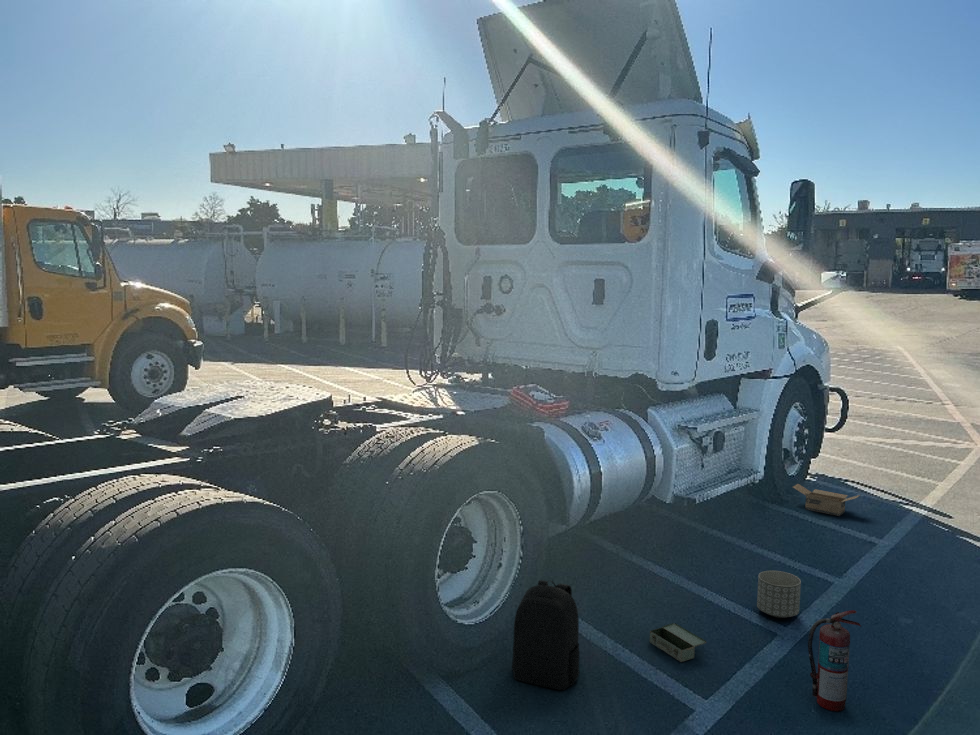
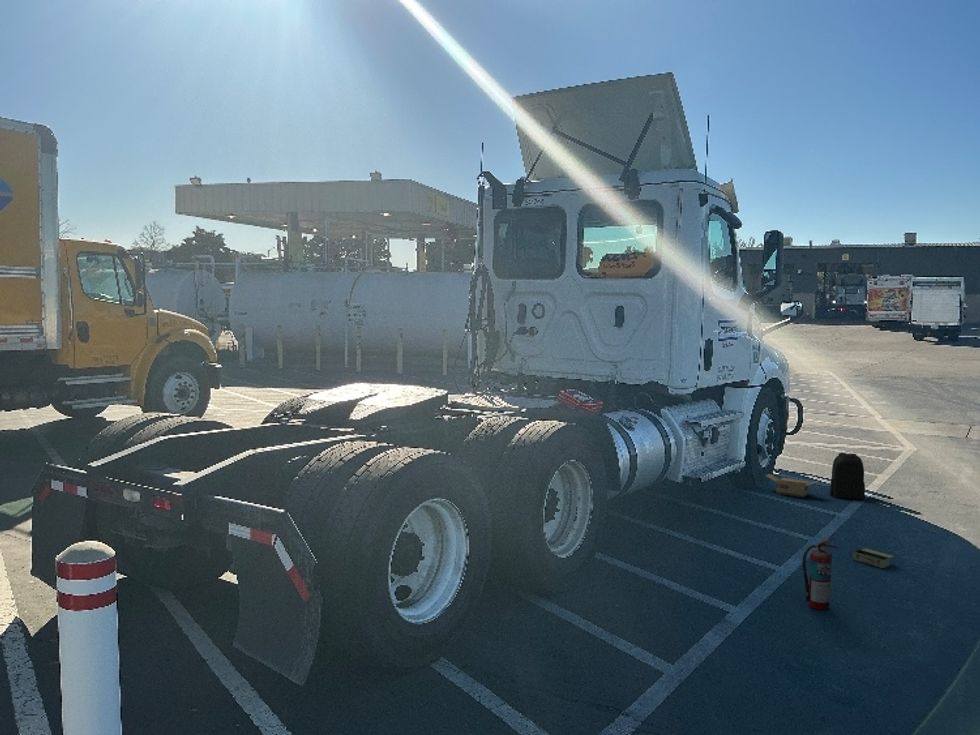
planter: present [757,570,801,618] -> none [755,527,788,561]
backpack: present [512,580,580,690] -> present [830,453,865,500]
toolbox: present [650,623,707,662] -> present [853,547,895,568]

